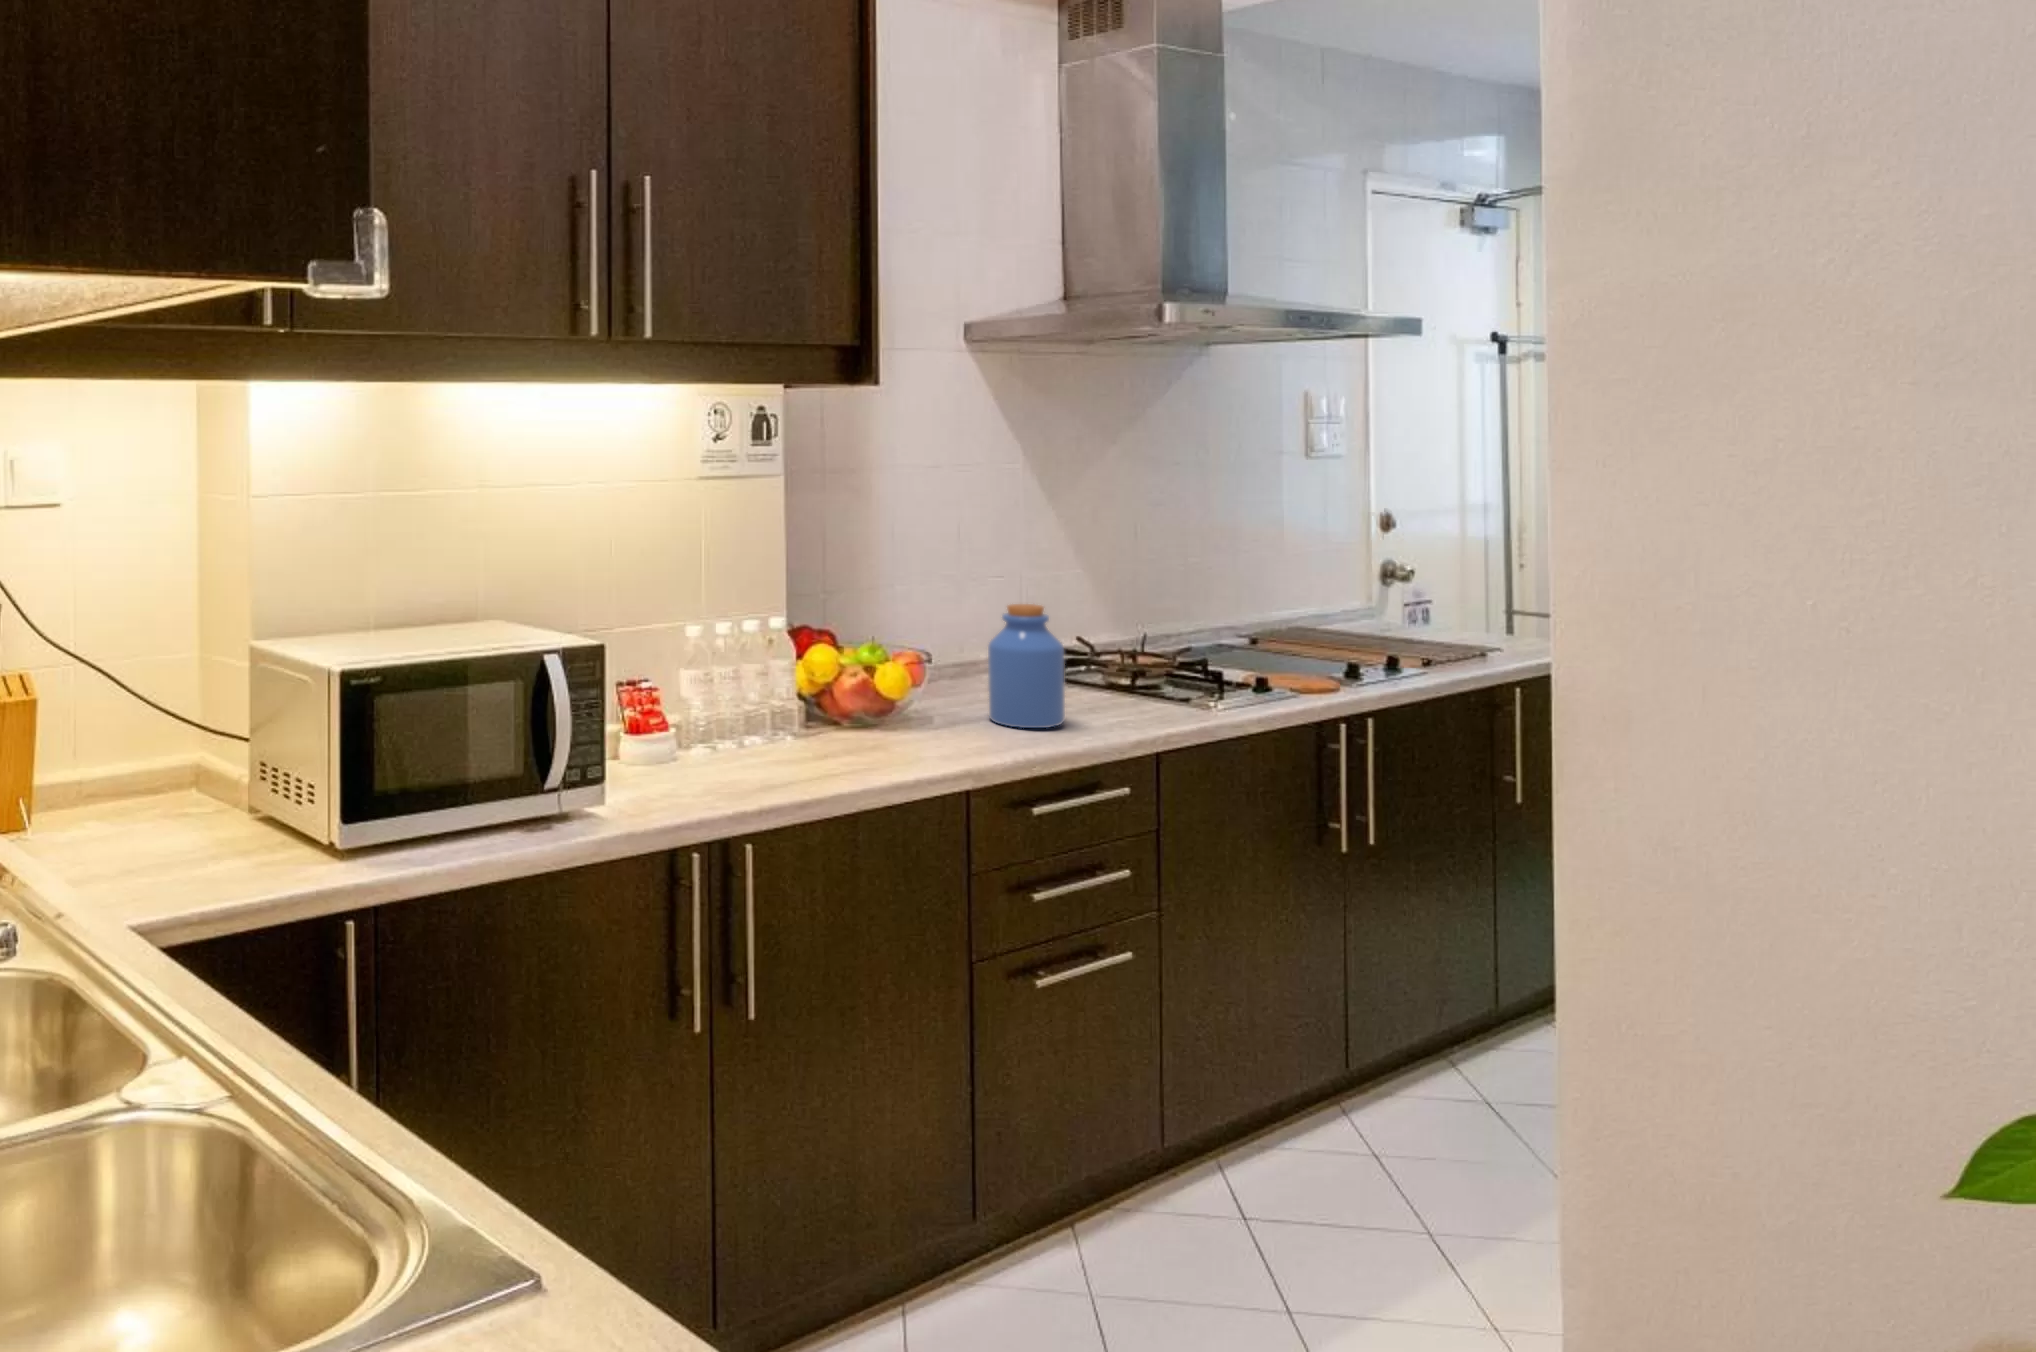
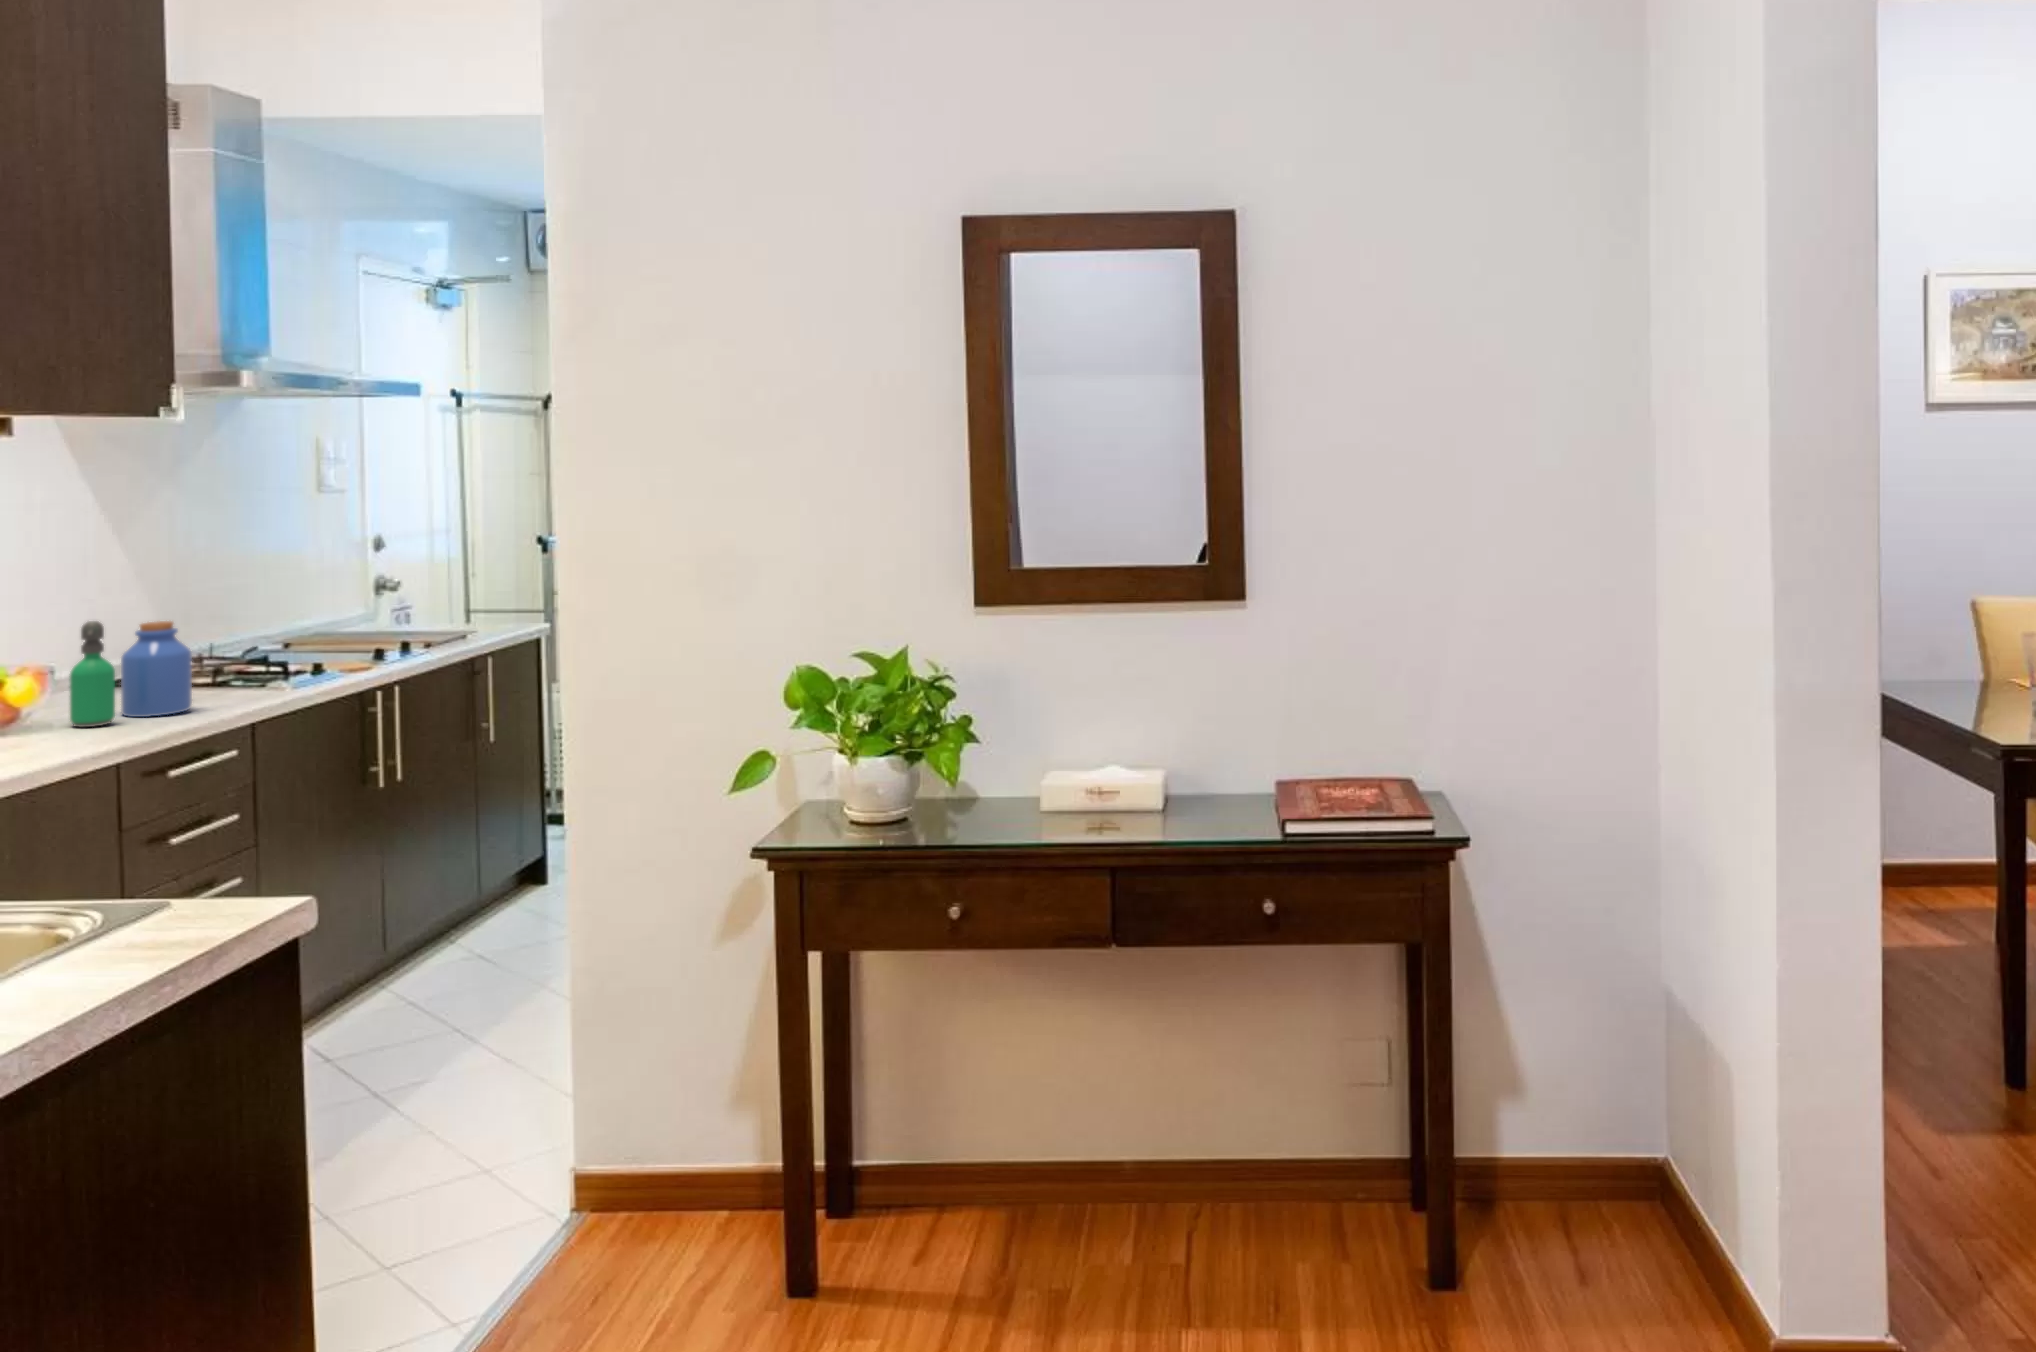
soap dispenser: none [921,596,968,732] -> present [70,621,115,727]

